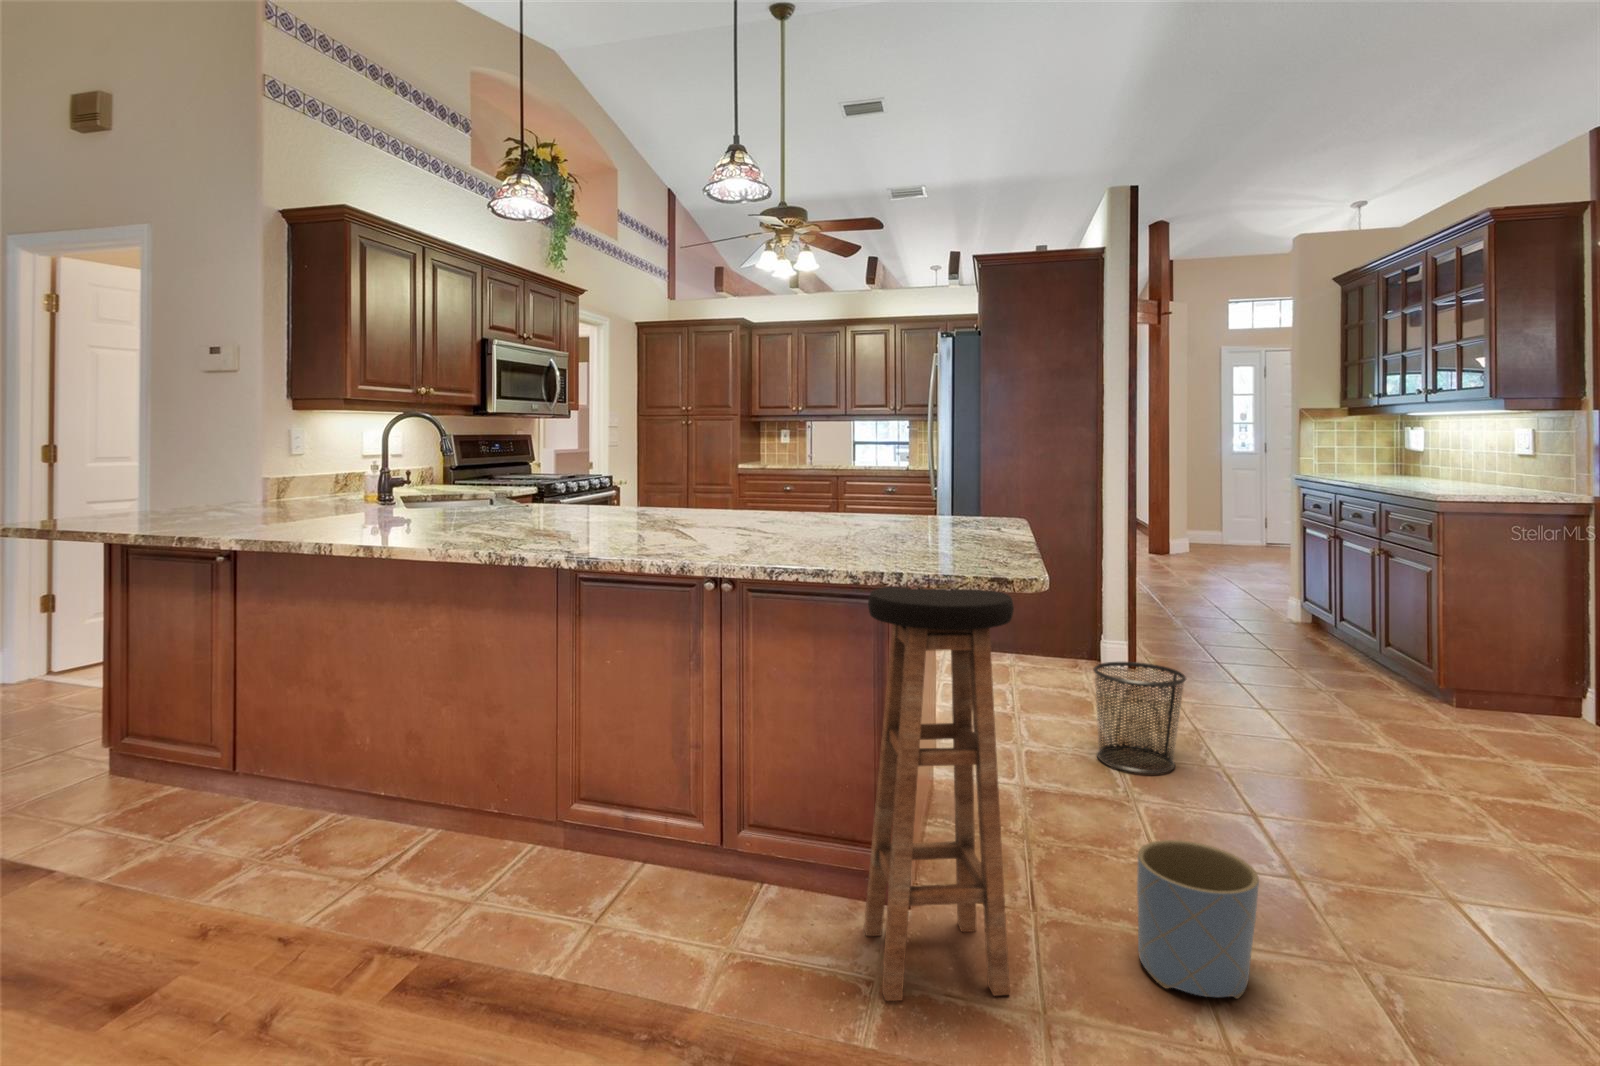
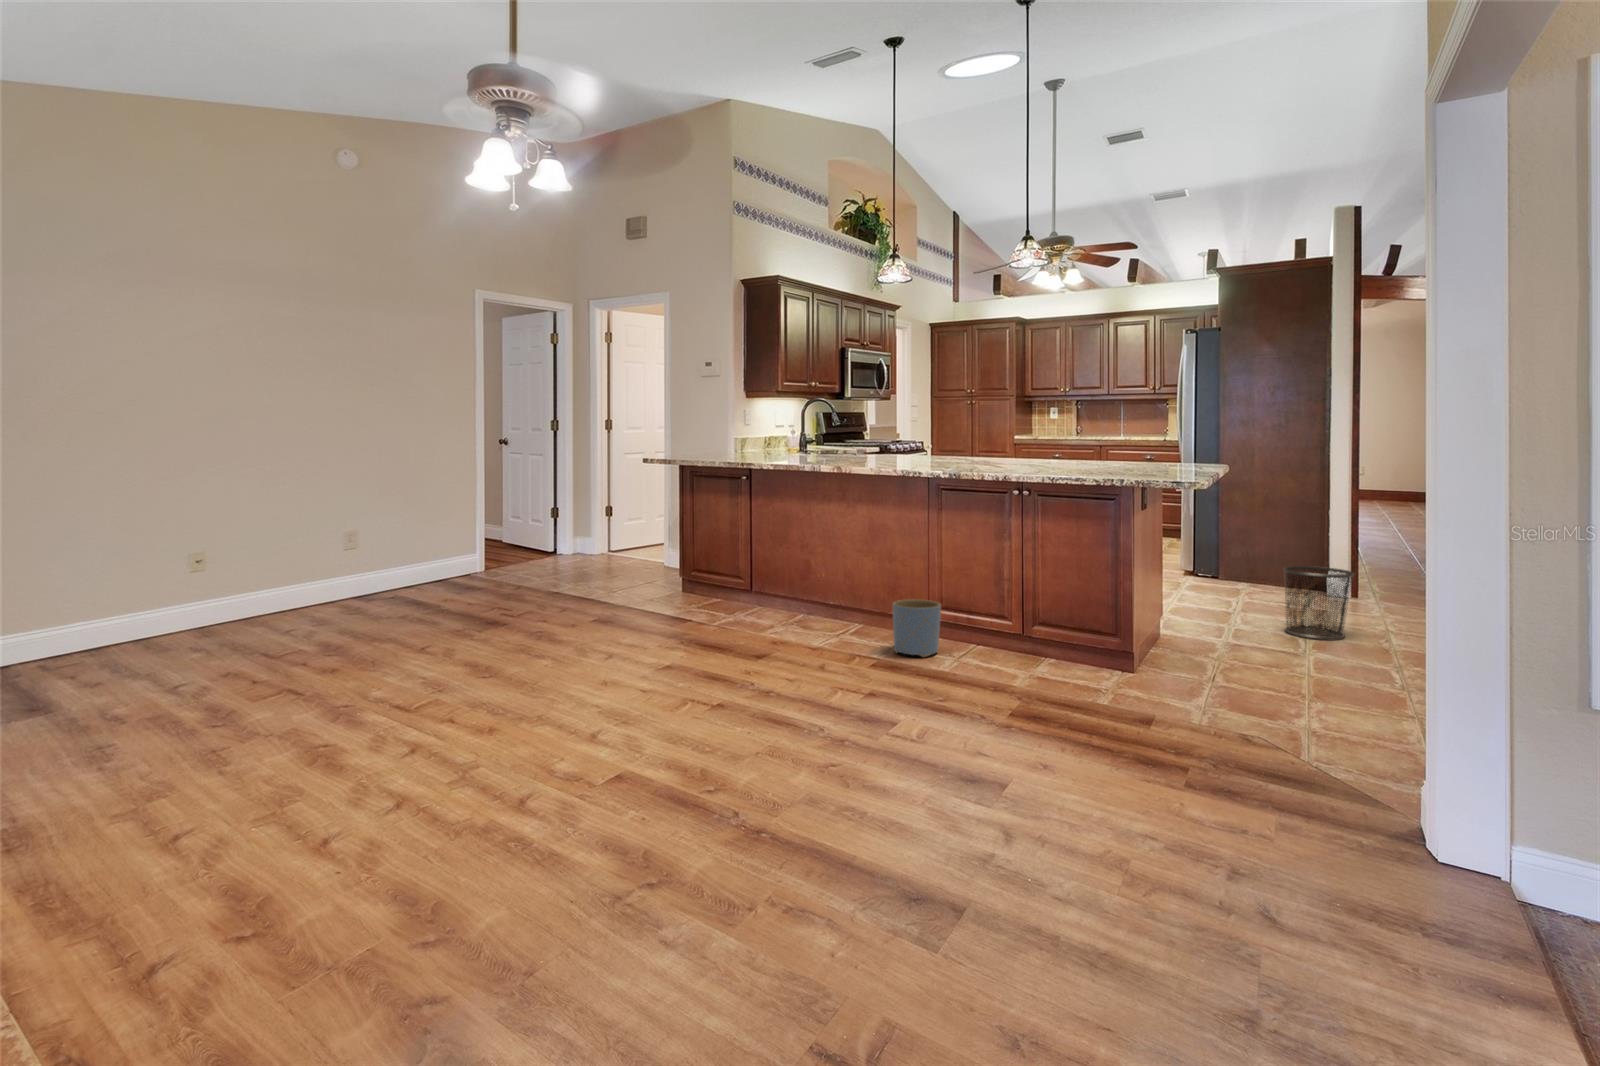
bar stool: present [864,587,1014,1001] -> none [1102,487,1189,695]
planter: present [1137,840,1259,999] -> present [893,599,941,657]

